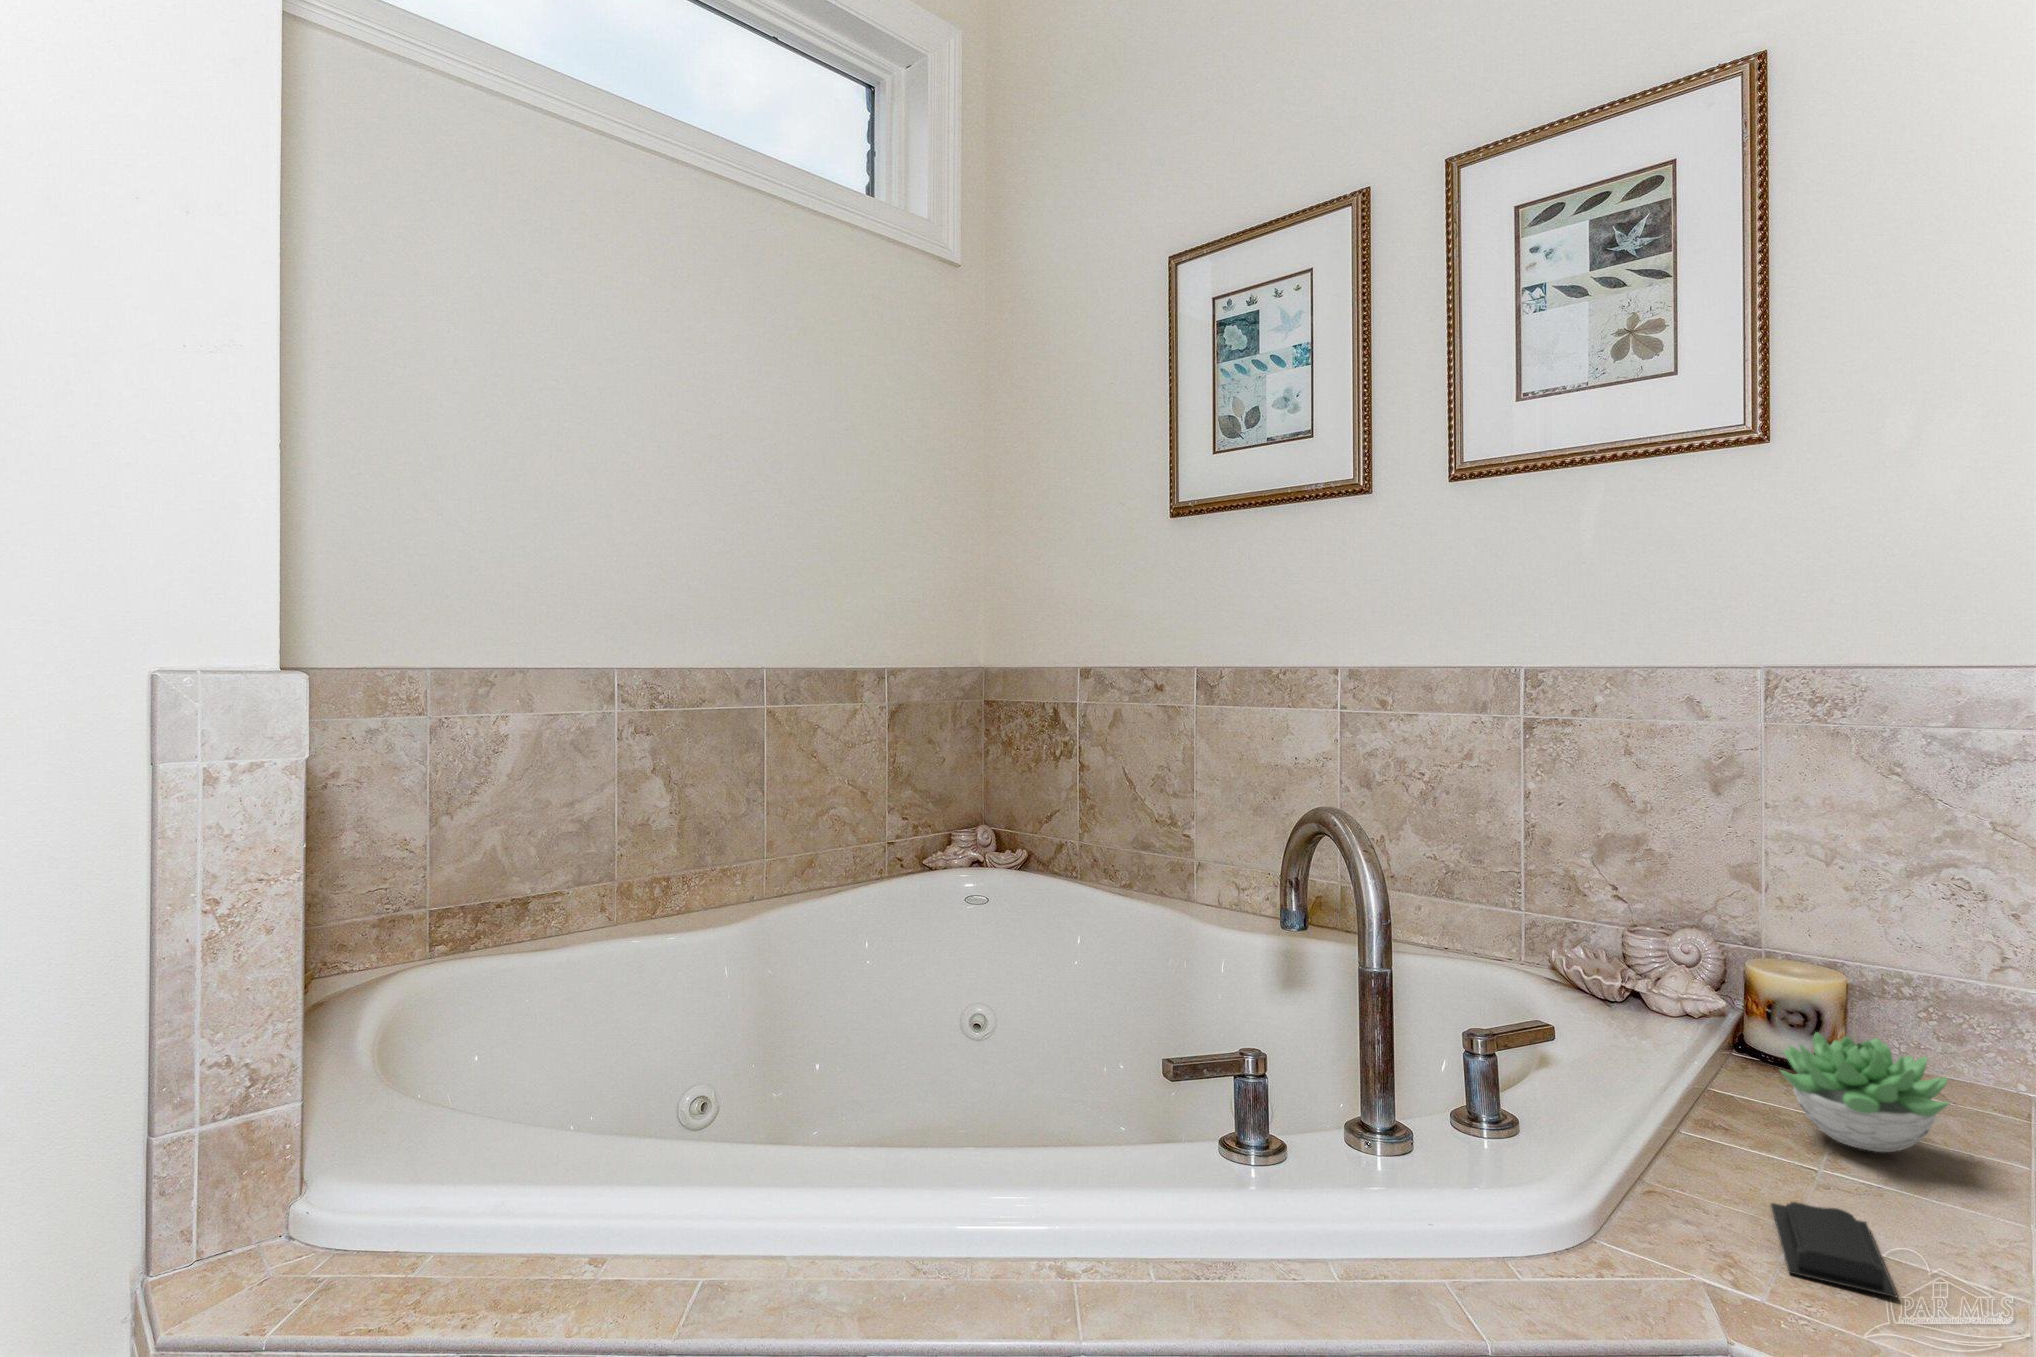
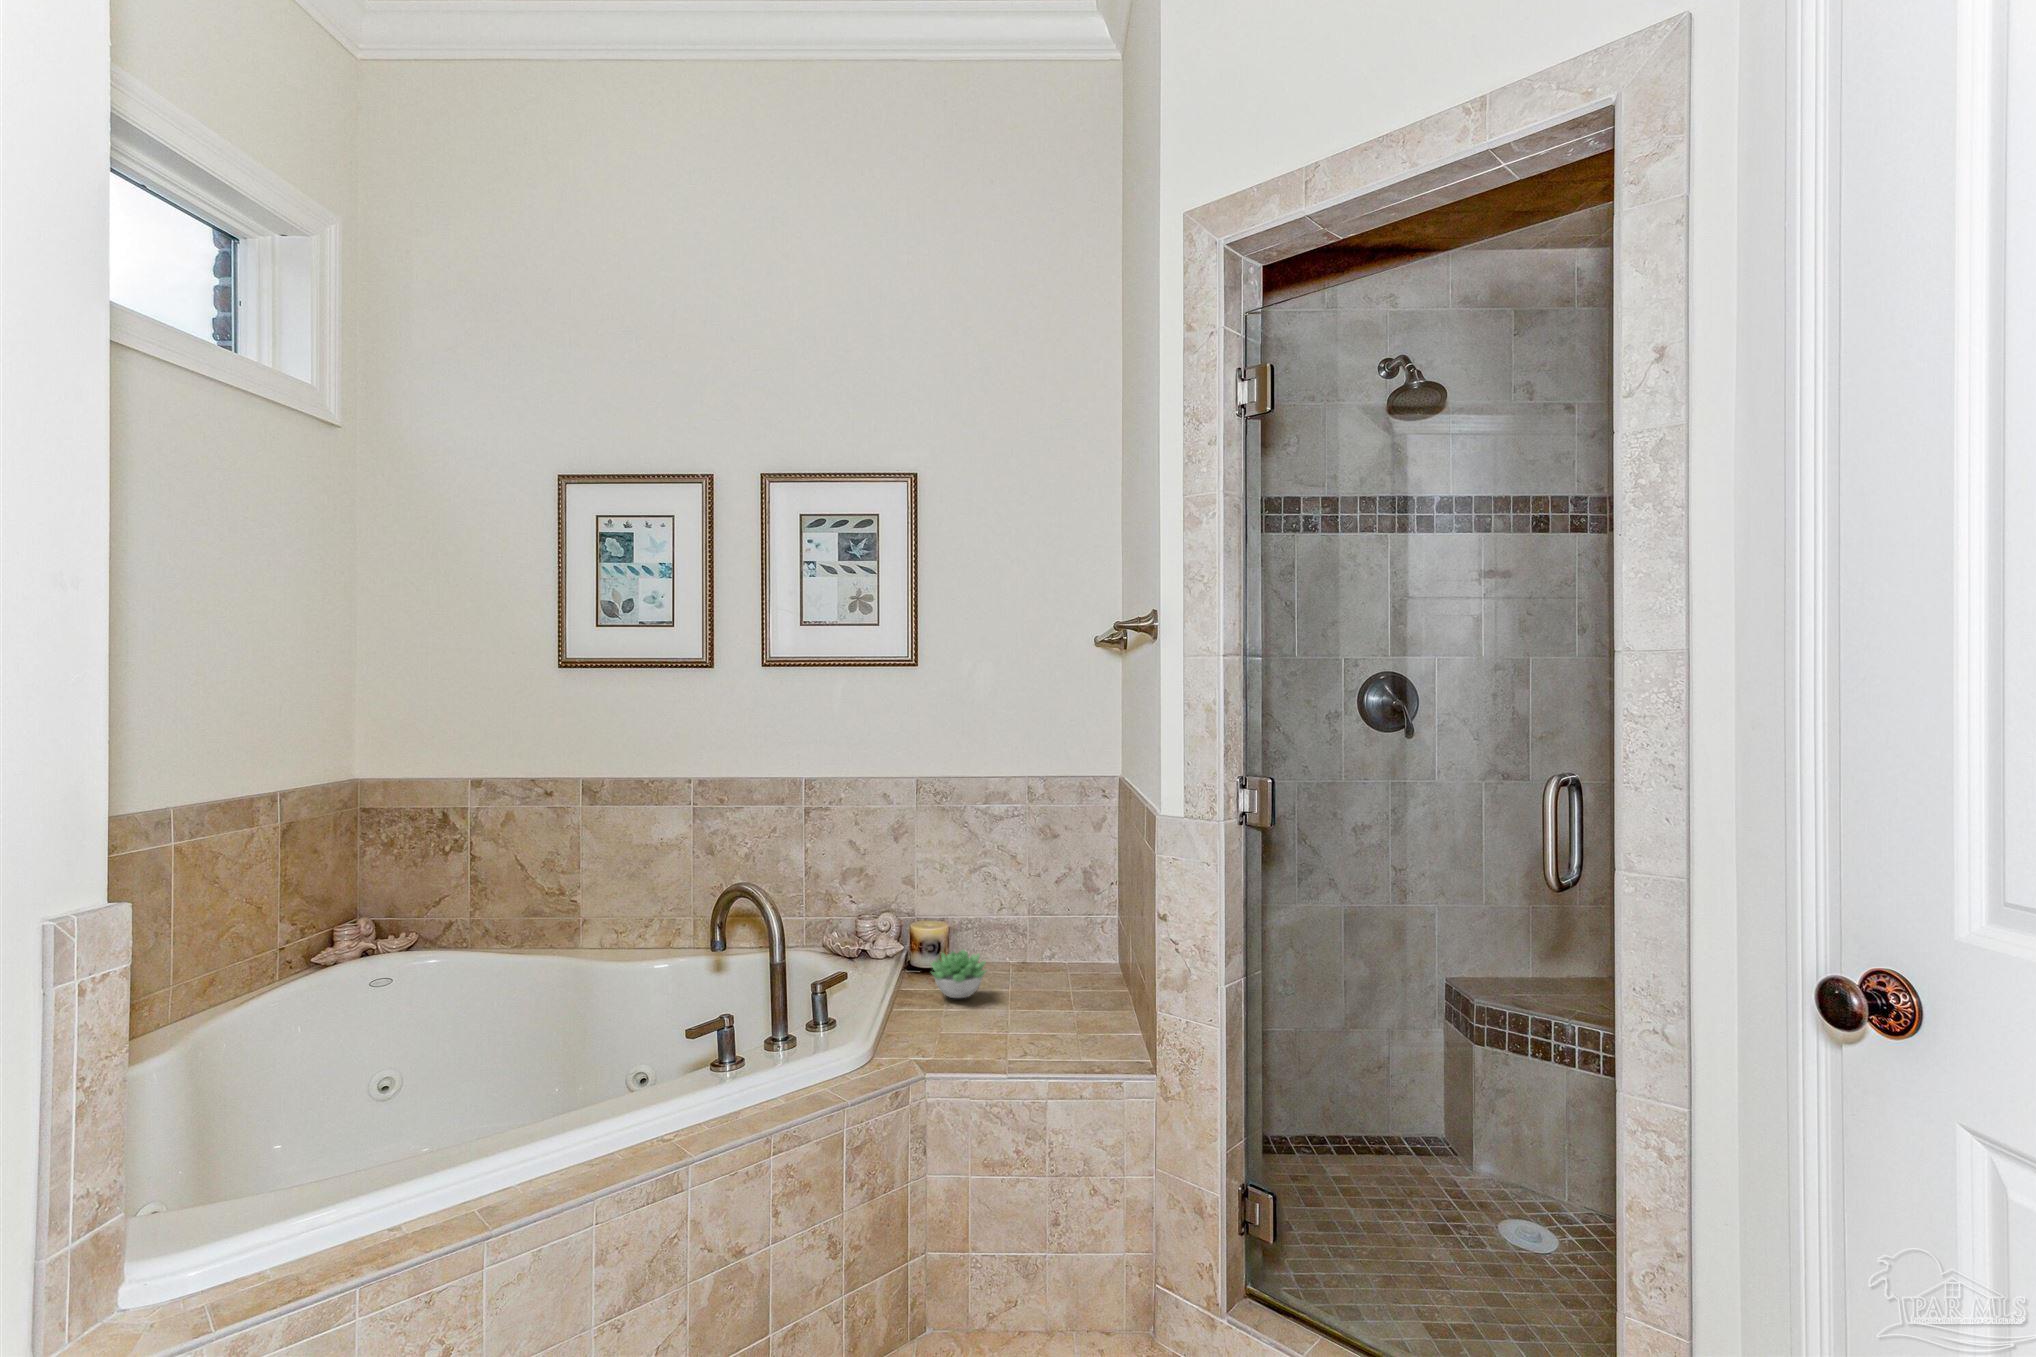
soap bar: present [1771,1202,1897,1297] -> none [932,1021,975,1049]

